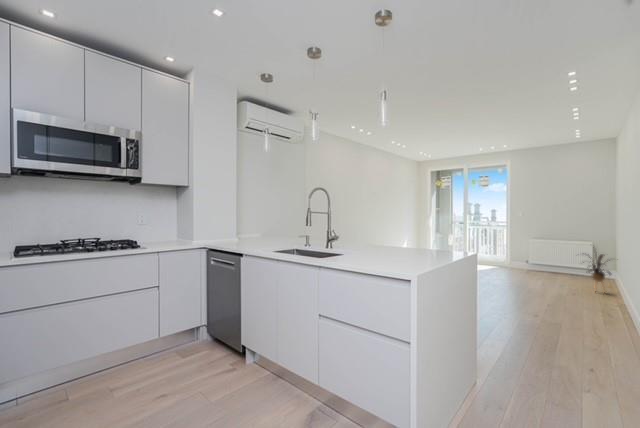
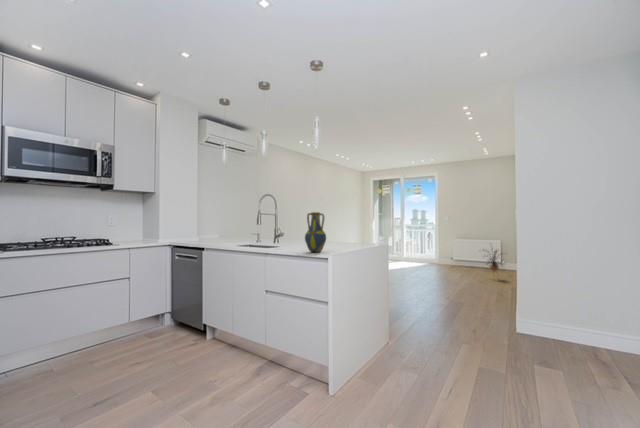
vase: none [376,208,408,266] -> present [305,212,326,252]

